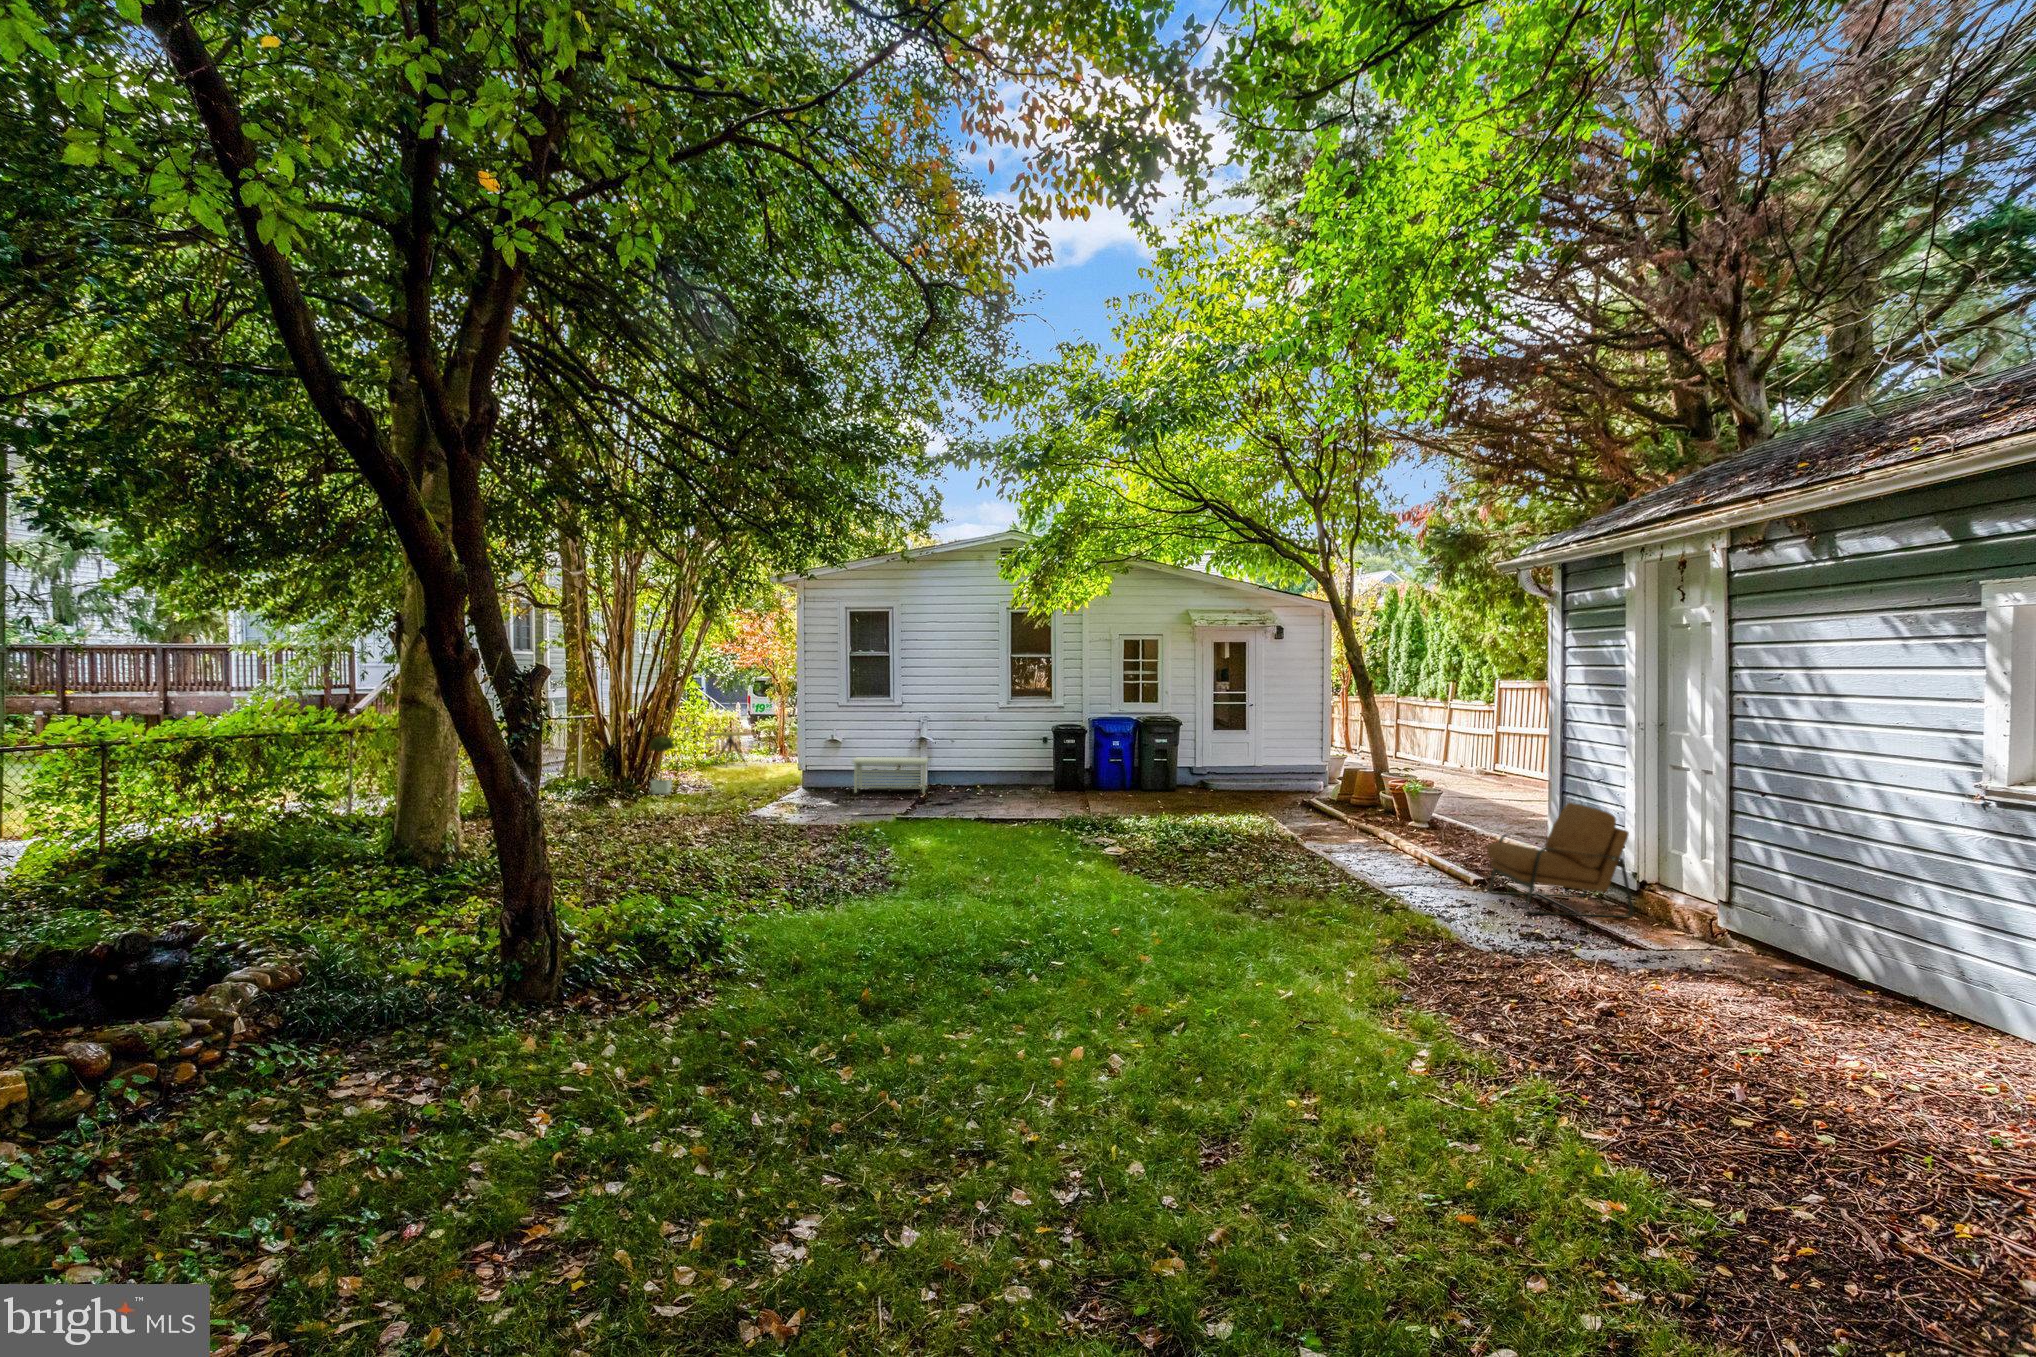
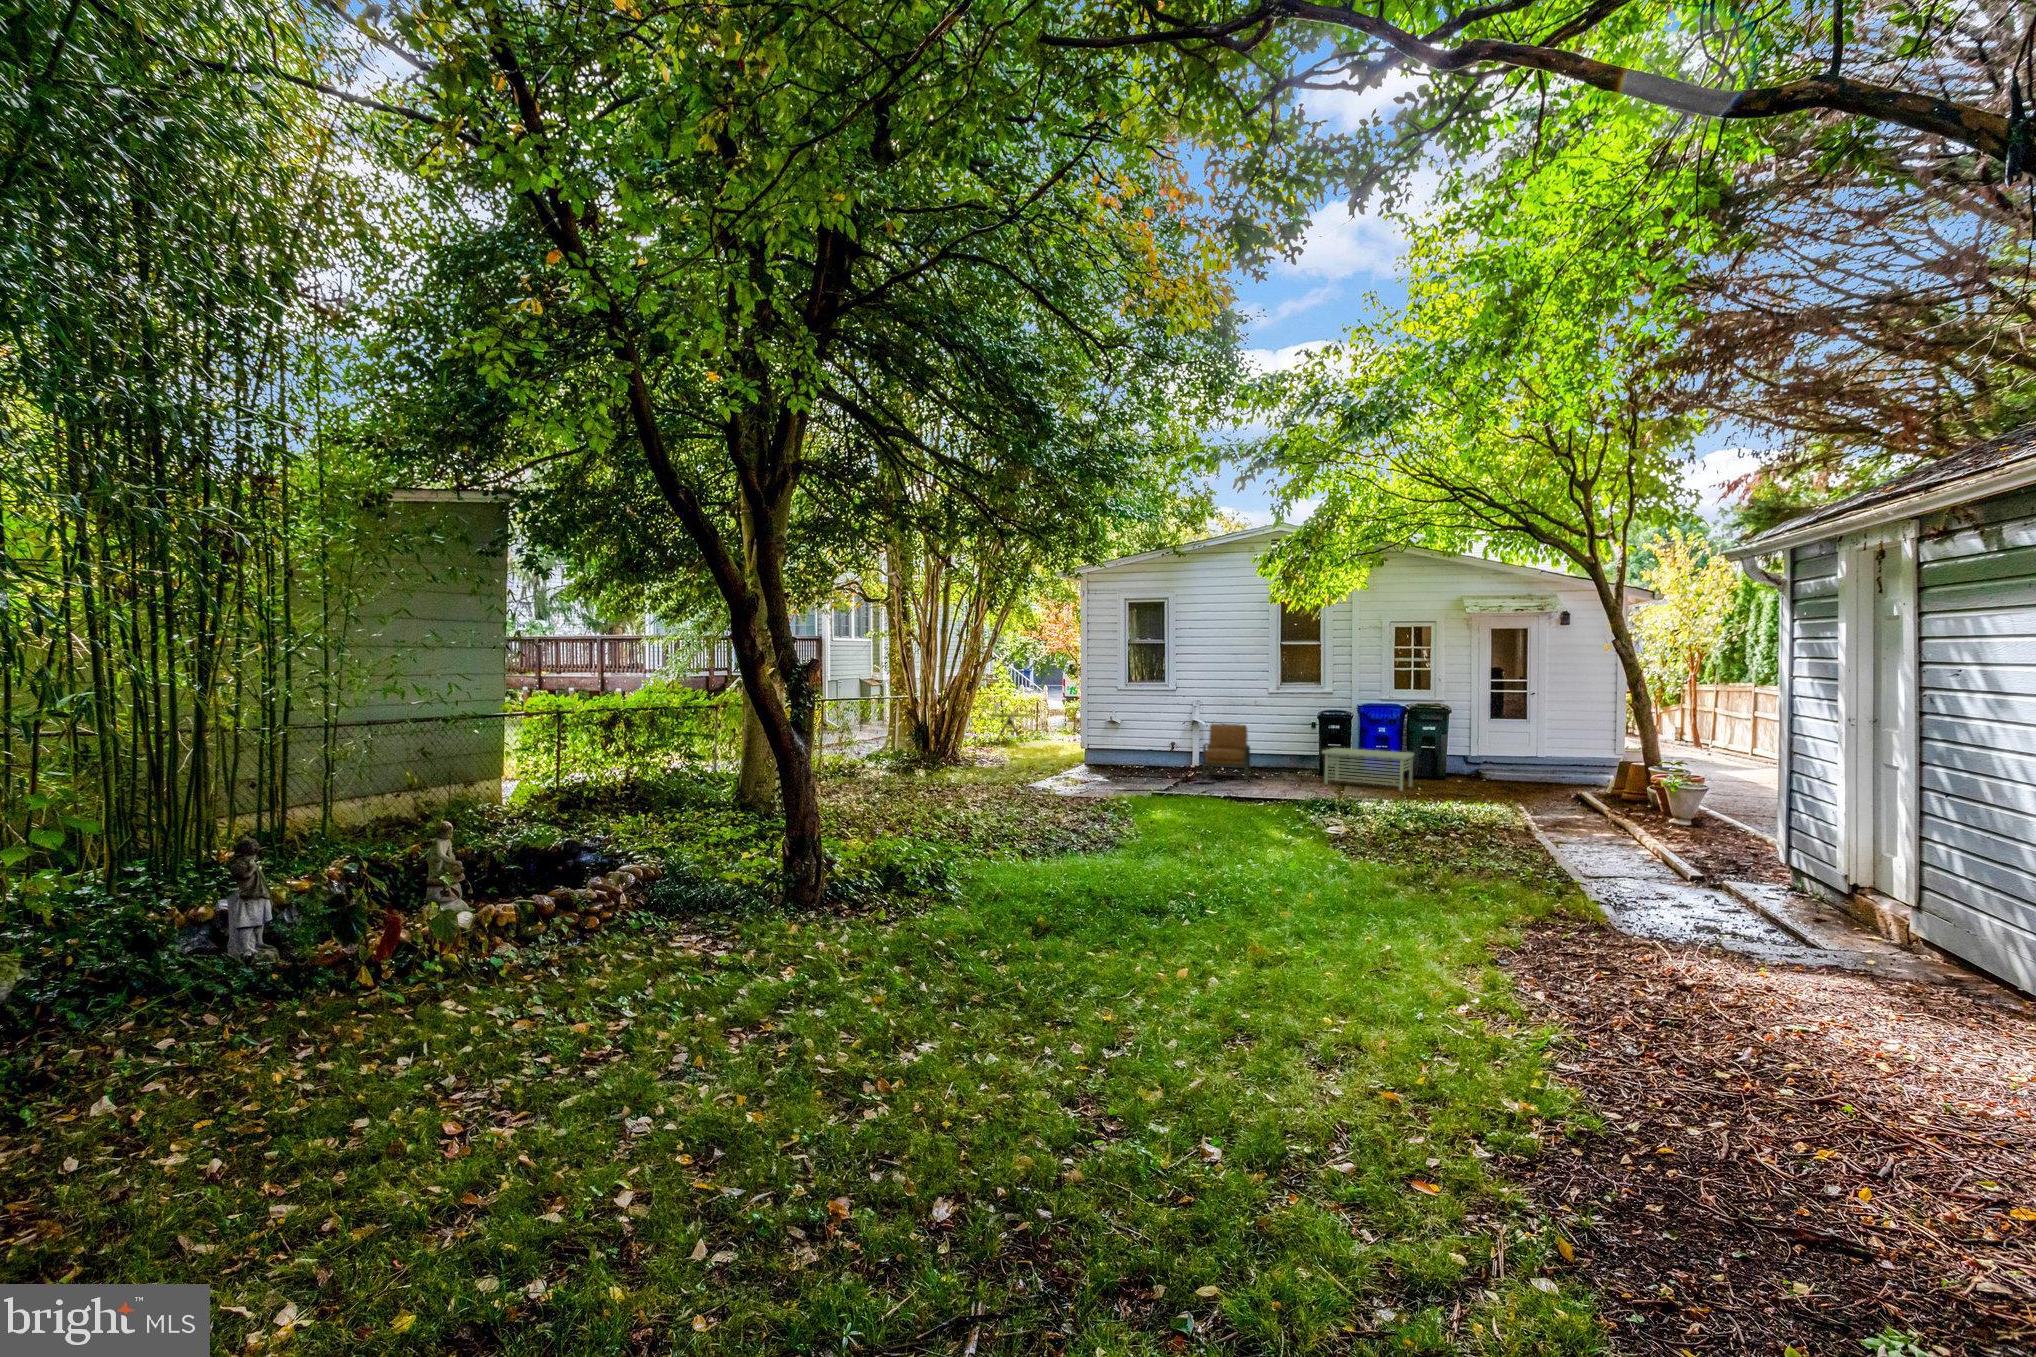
potted tree: present [649,735,674,794] -> none [932,715,953,767]
storage bench: present [852,757,928,793] -> present [1322,748,1414,791]
chair: present [1487,803,1634,917] -> present [1202,724,1250,780]

